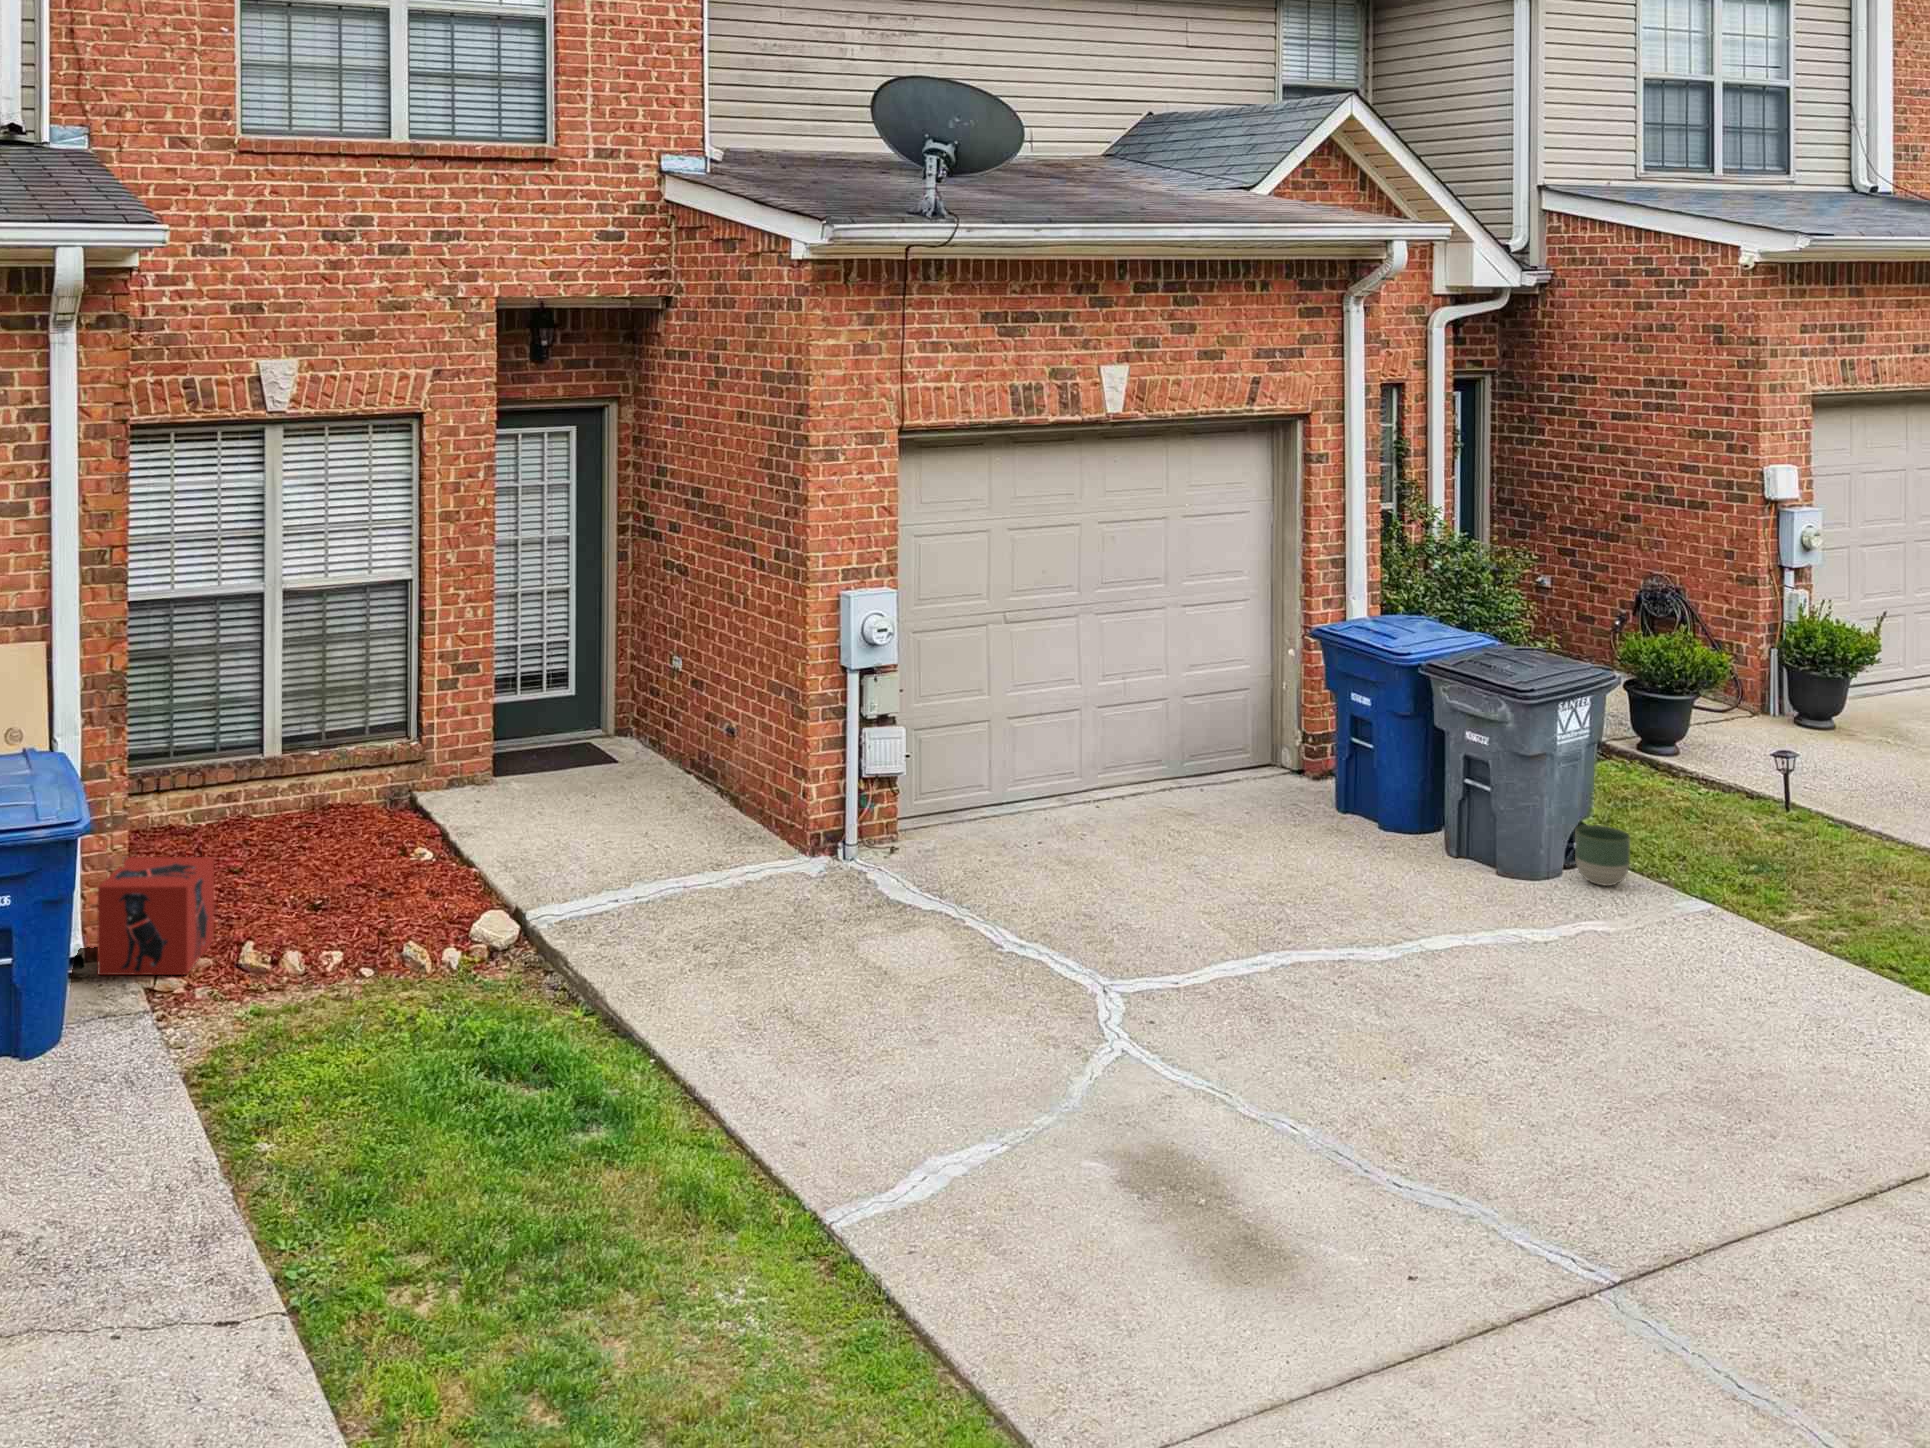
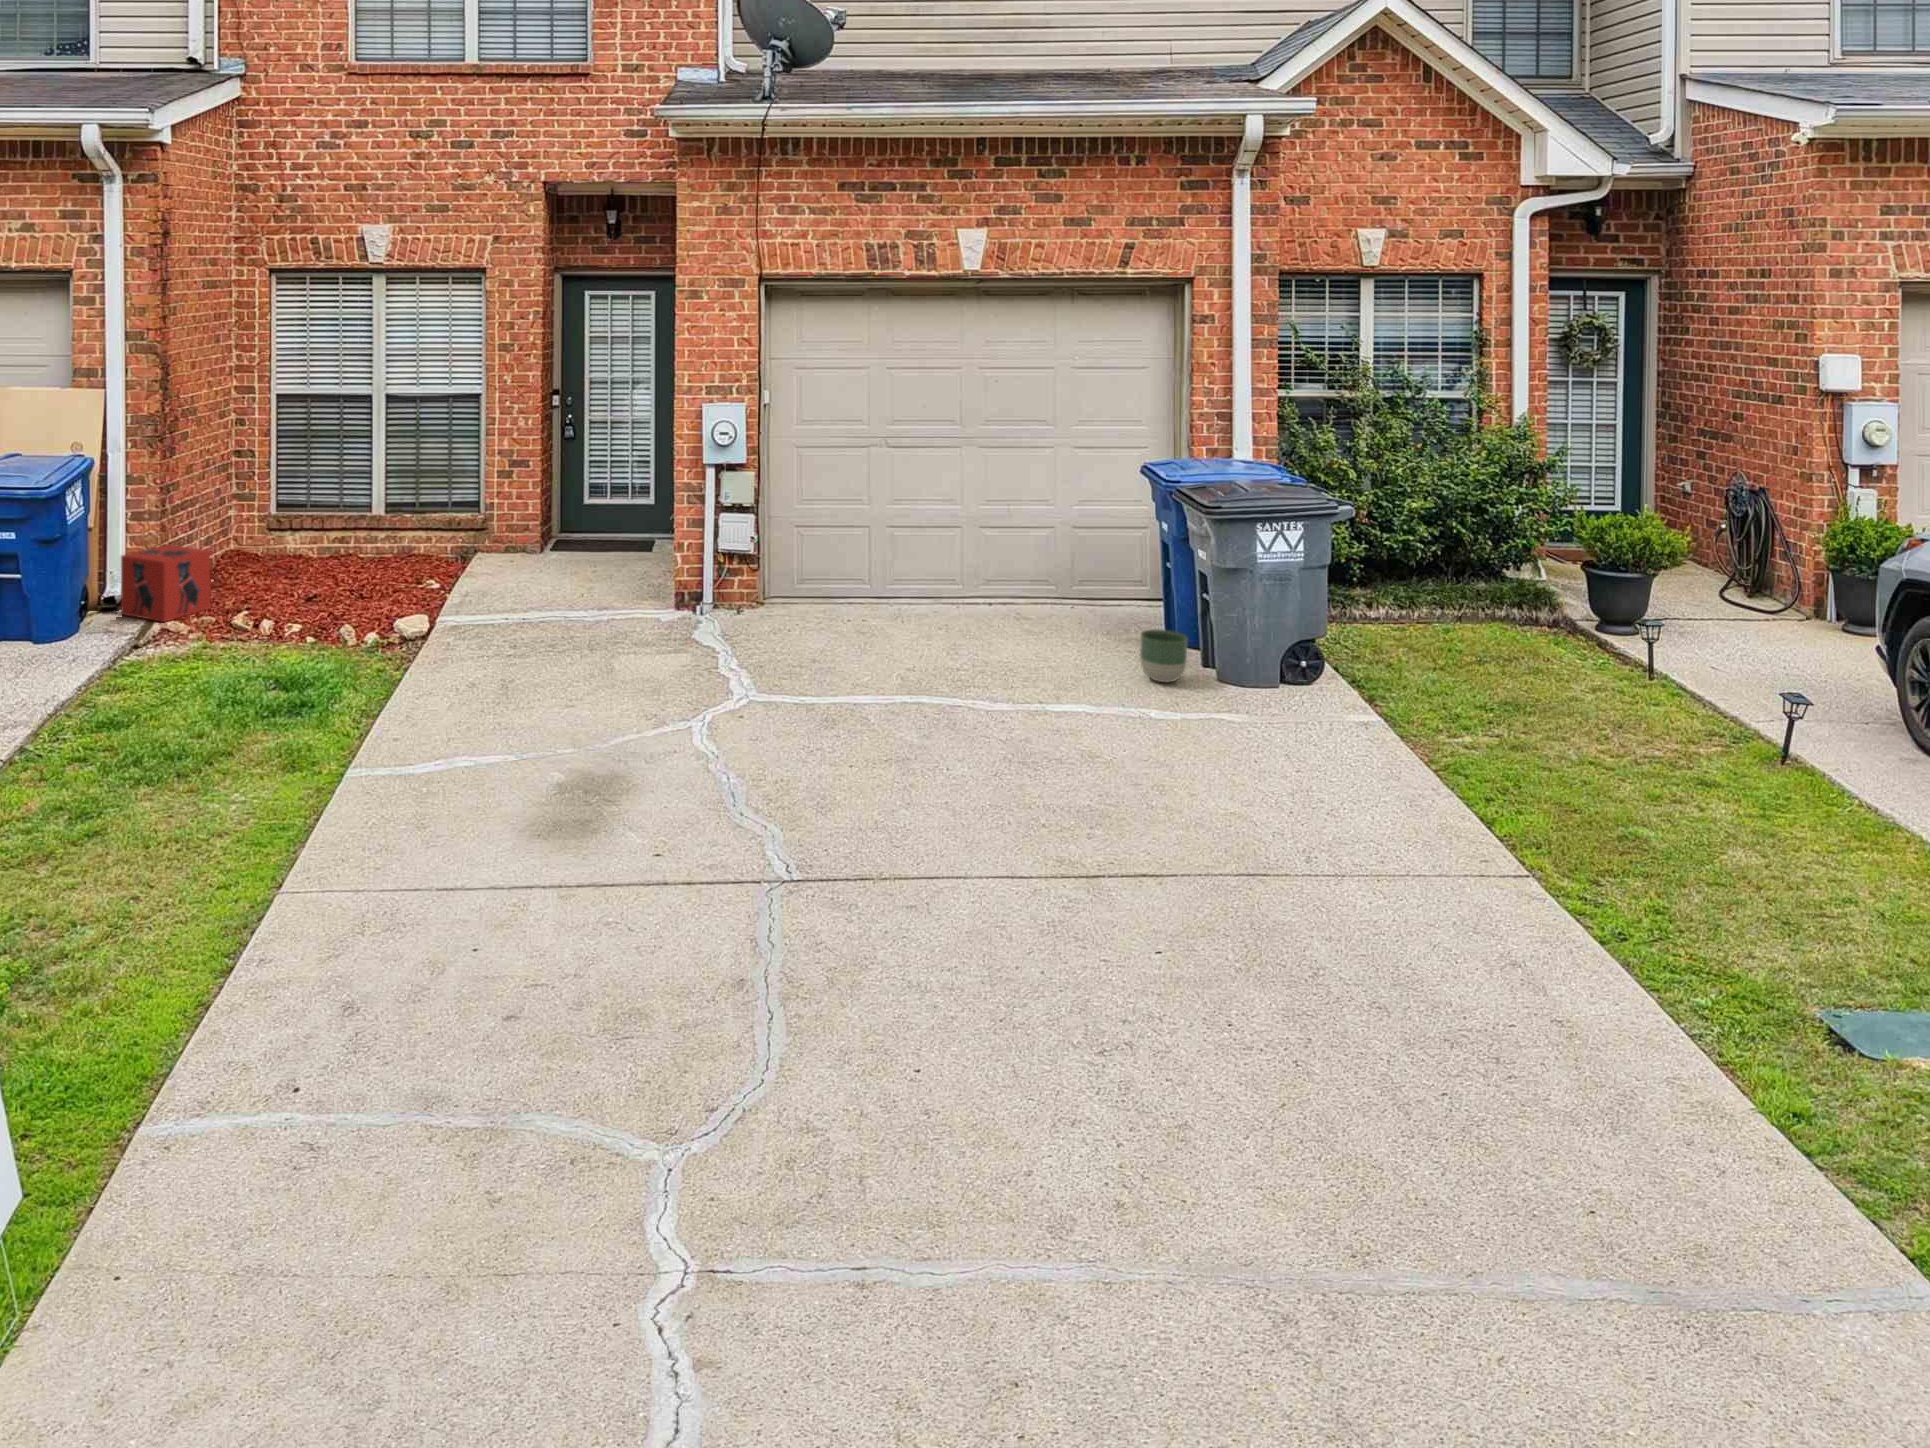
planter: present [1575,825,1630,886] -> present [1140,630,1187,682]

